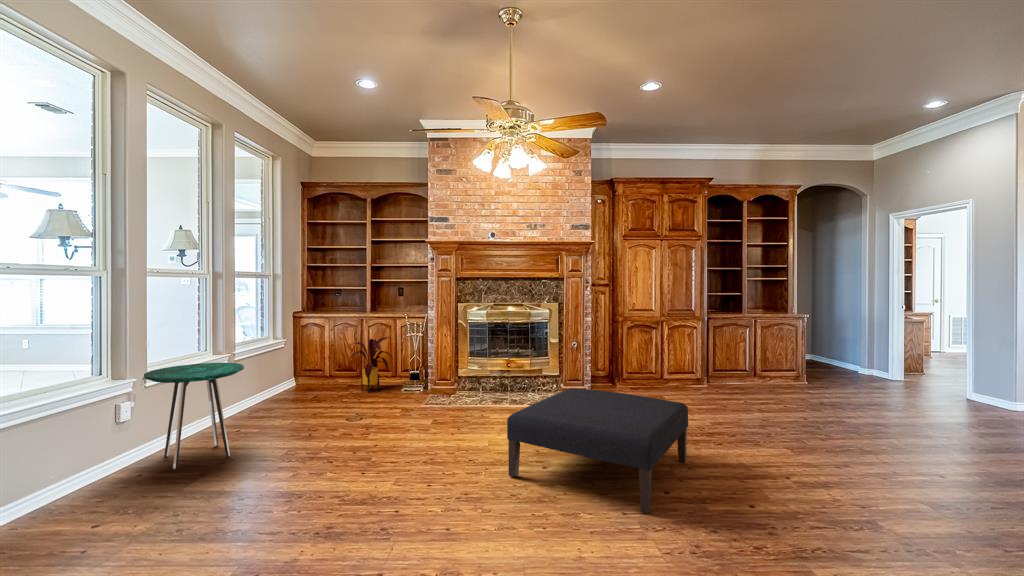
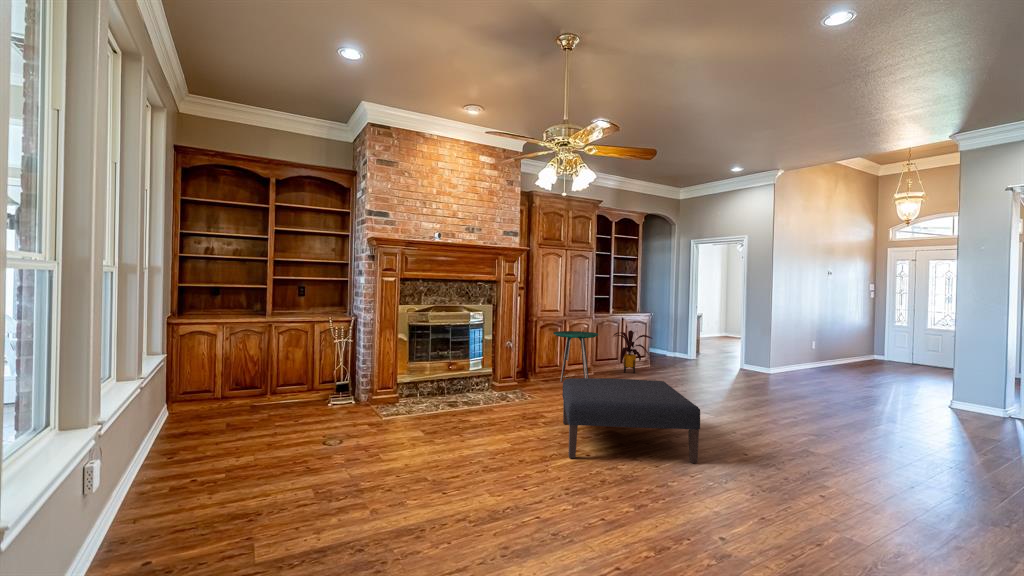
house plant: present [350,337,393,393] -> present [614,330,652,373]
side table: present [143,363,244,469] -> present [553,331,598,382]

